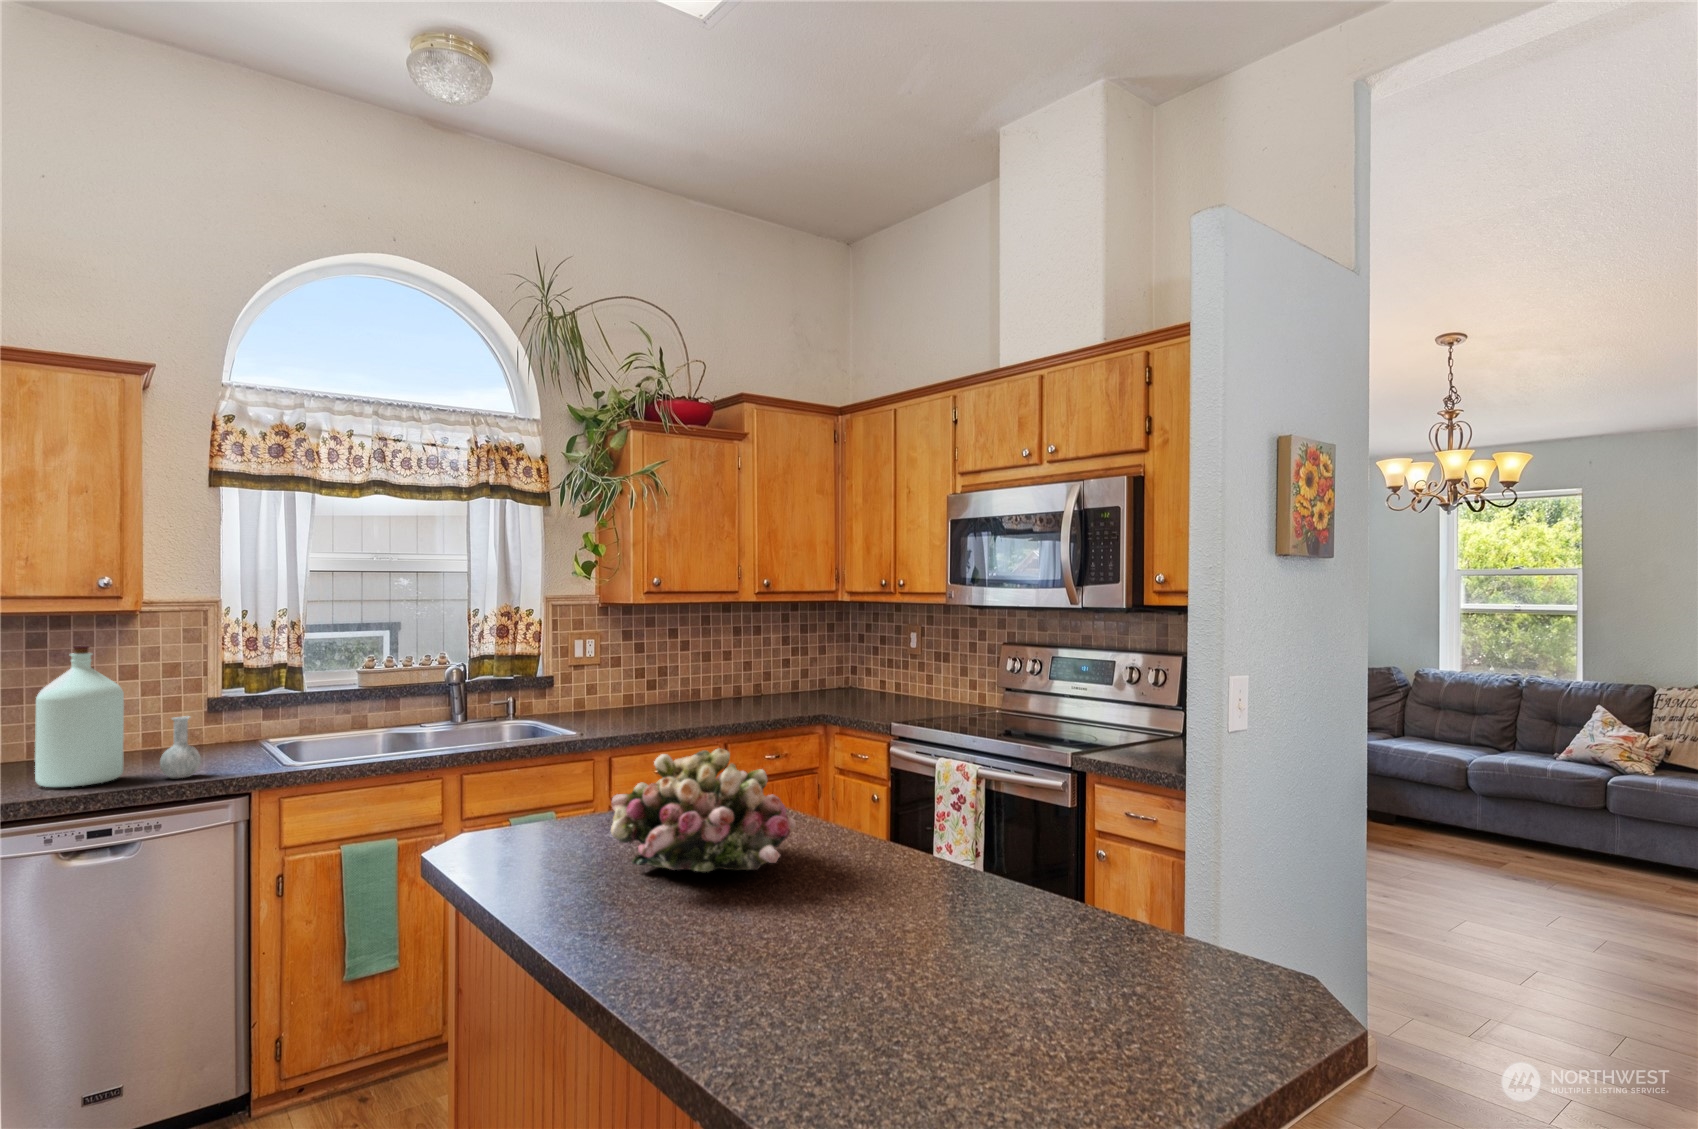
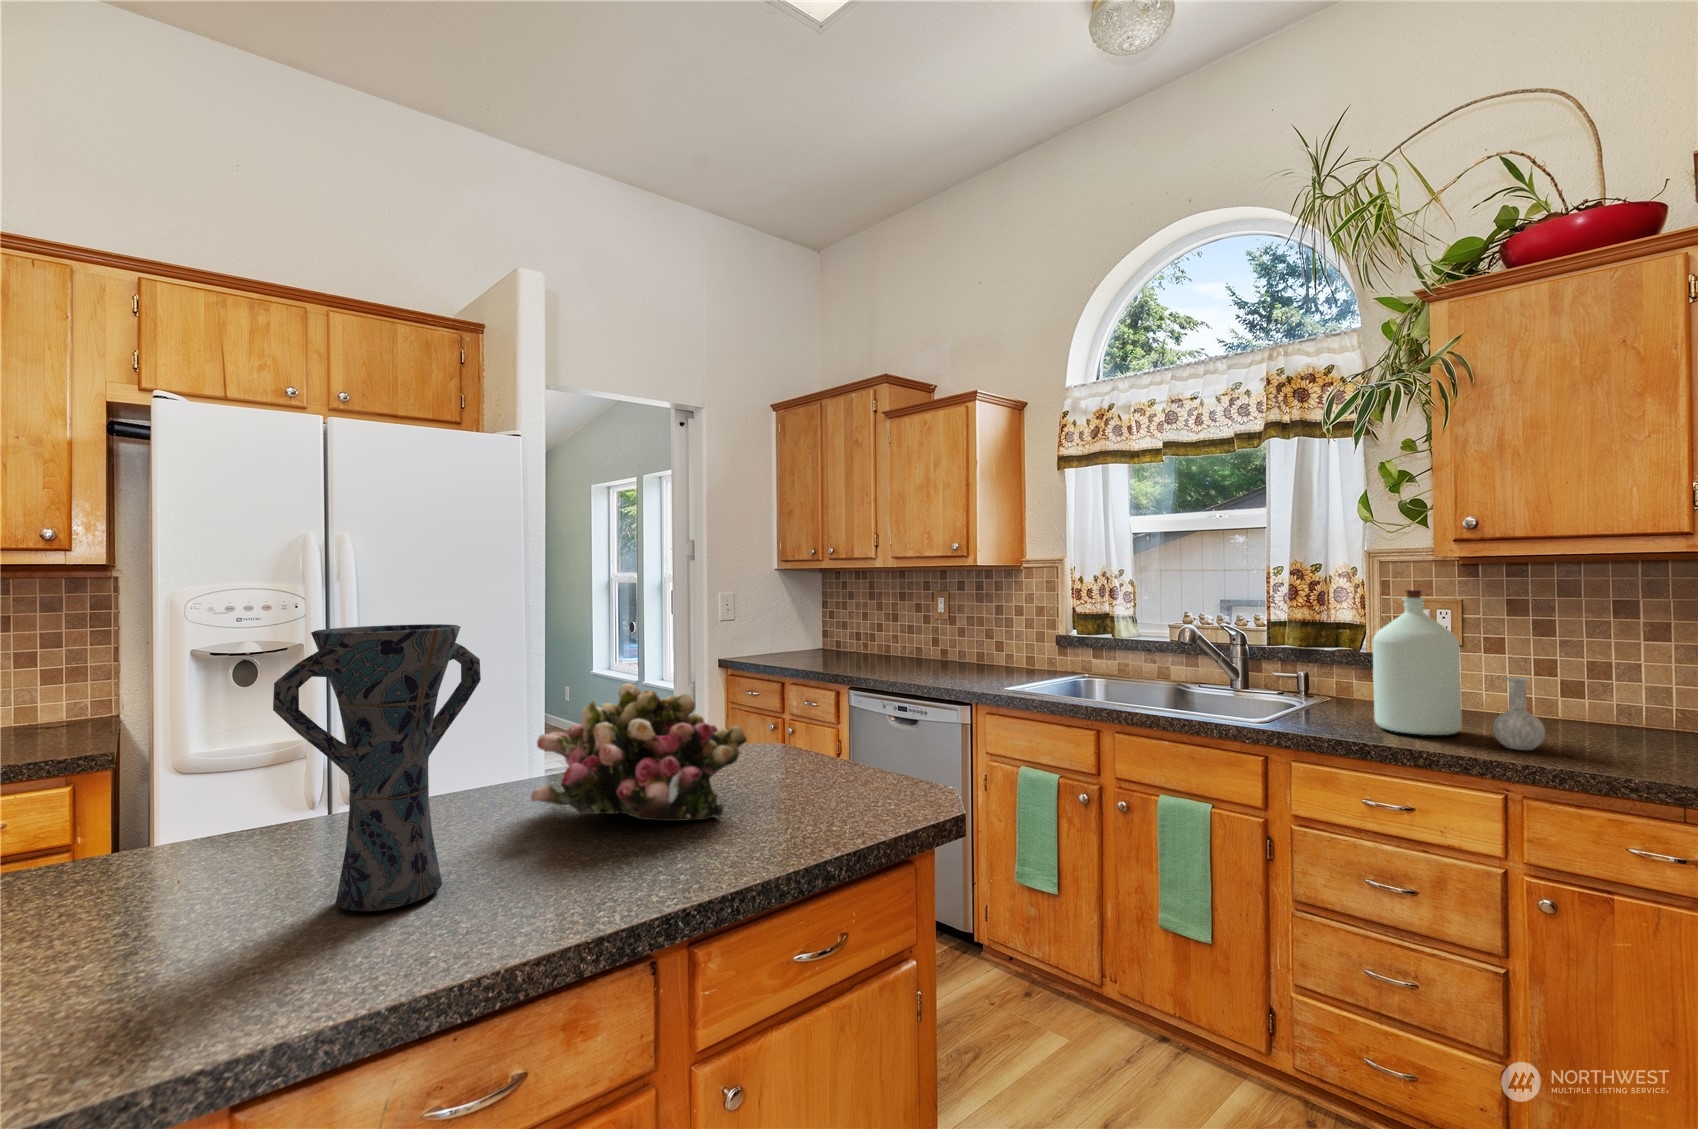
bottle: present [35,645,201,787] -> present [1373,590,1545,750]
vase: none [824,685,1004,934] -> present [273,624,481,911]

